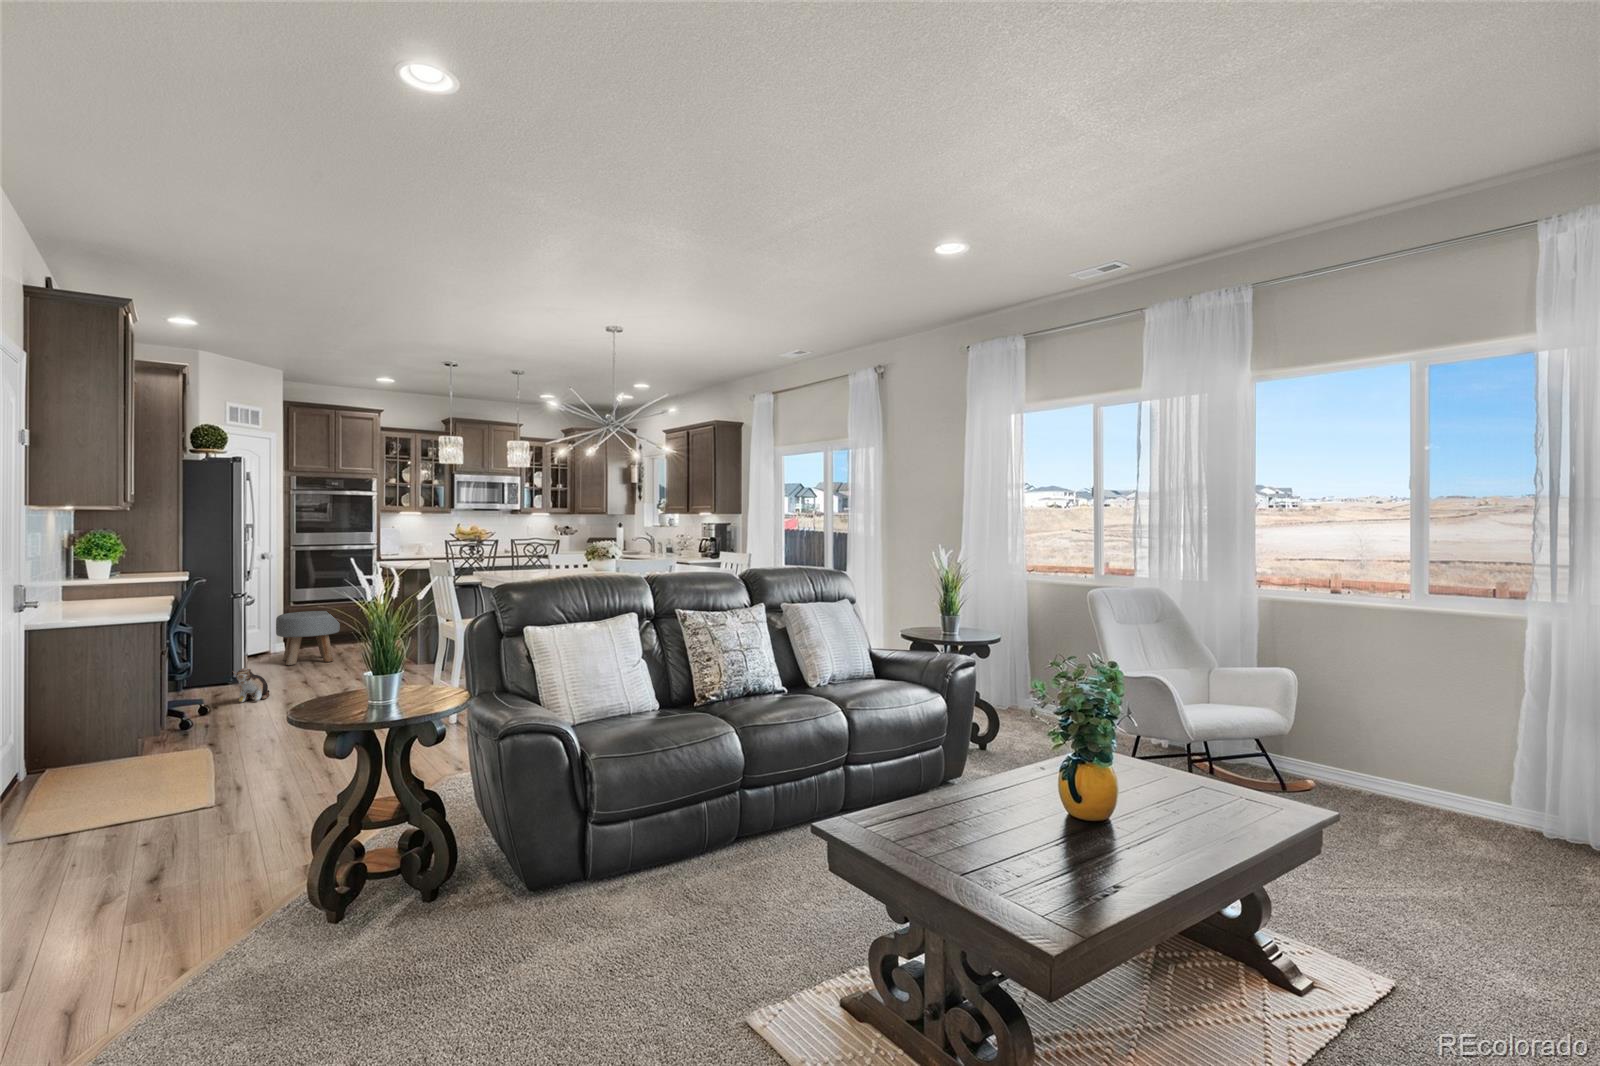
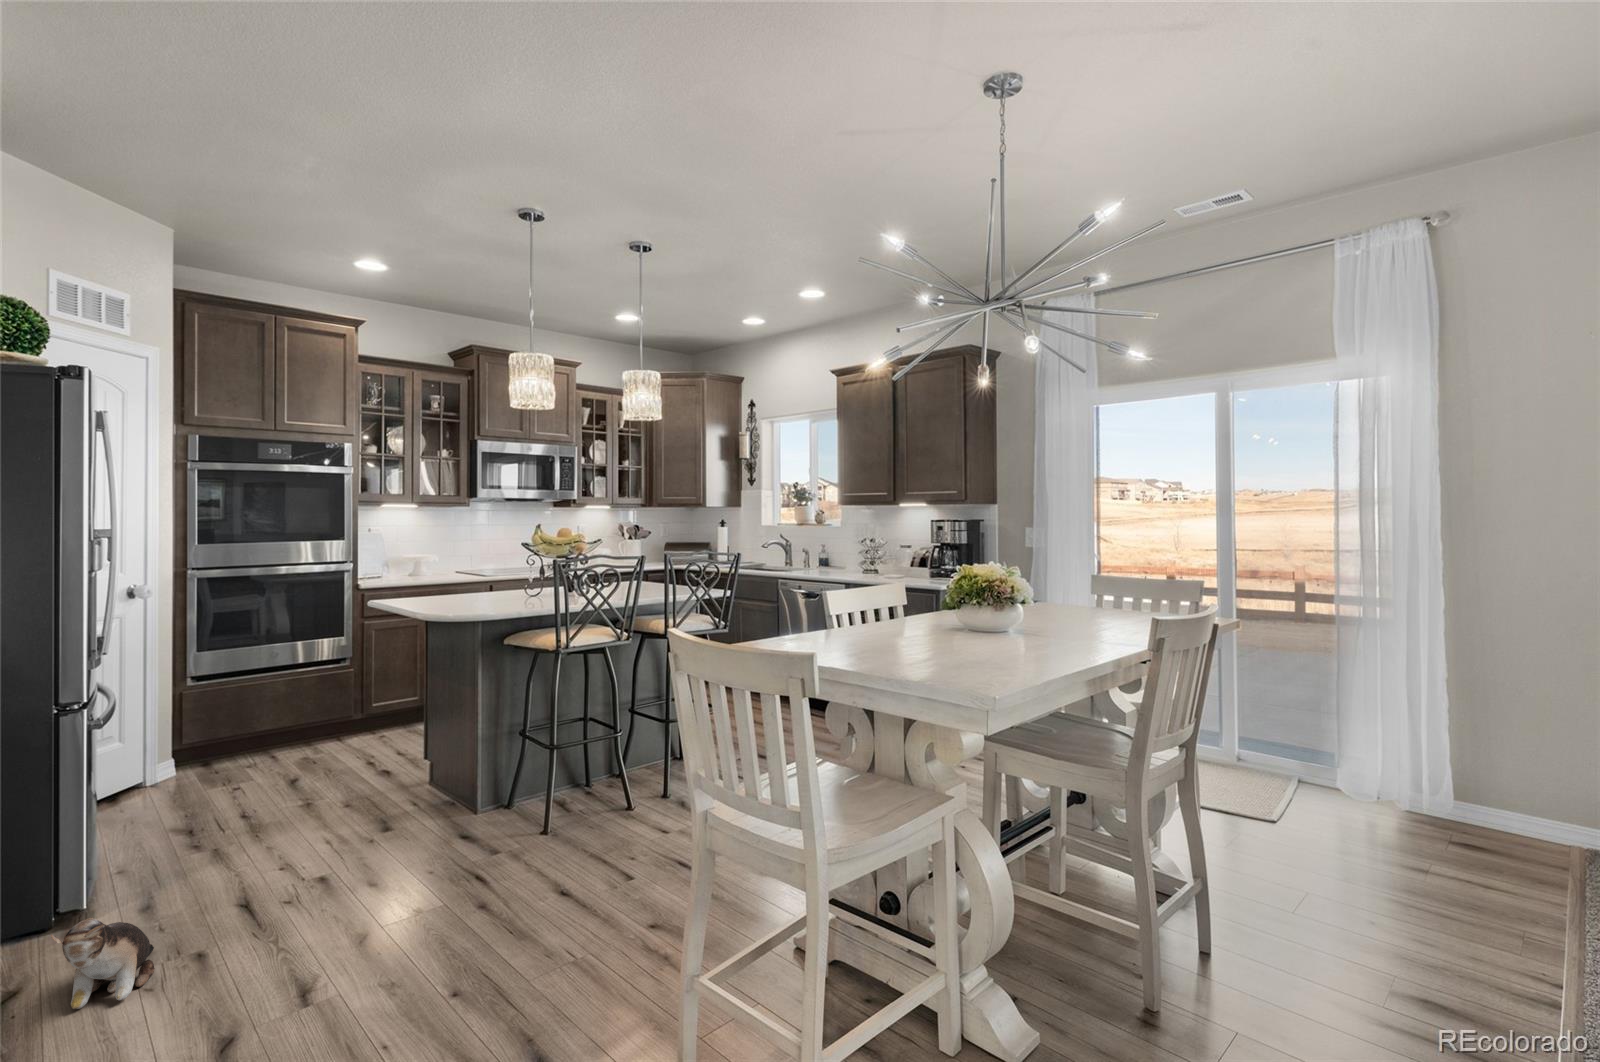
ottoman: present [276,611,340,665] -> none [161,699,292,823]

